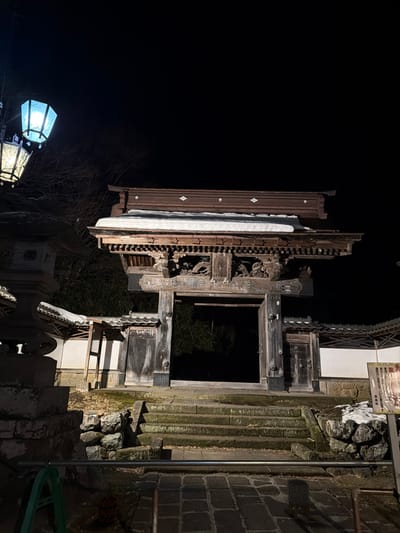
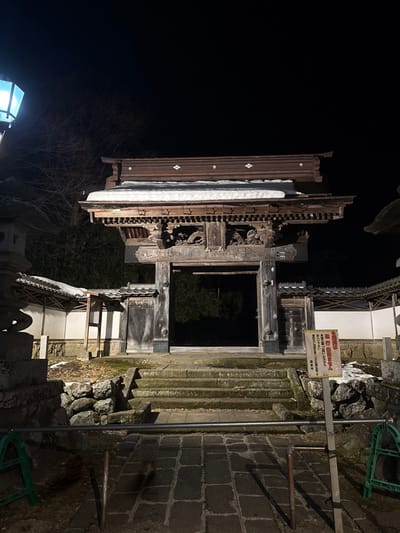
planter: present [287,479,310,519] -> present [139,438,159,474]

